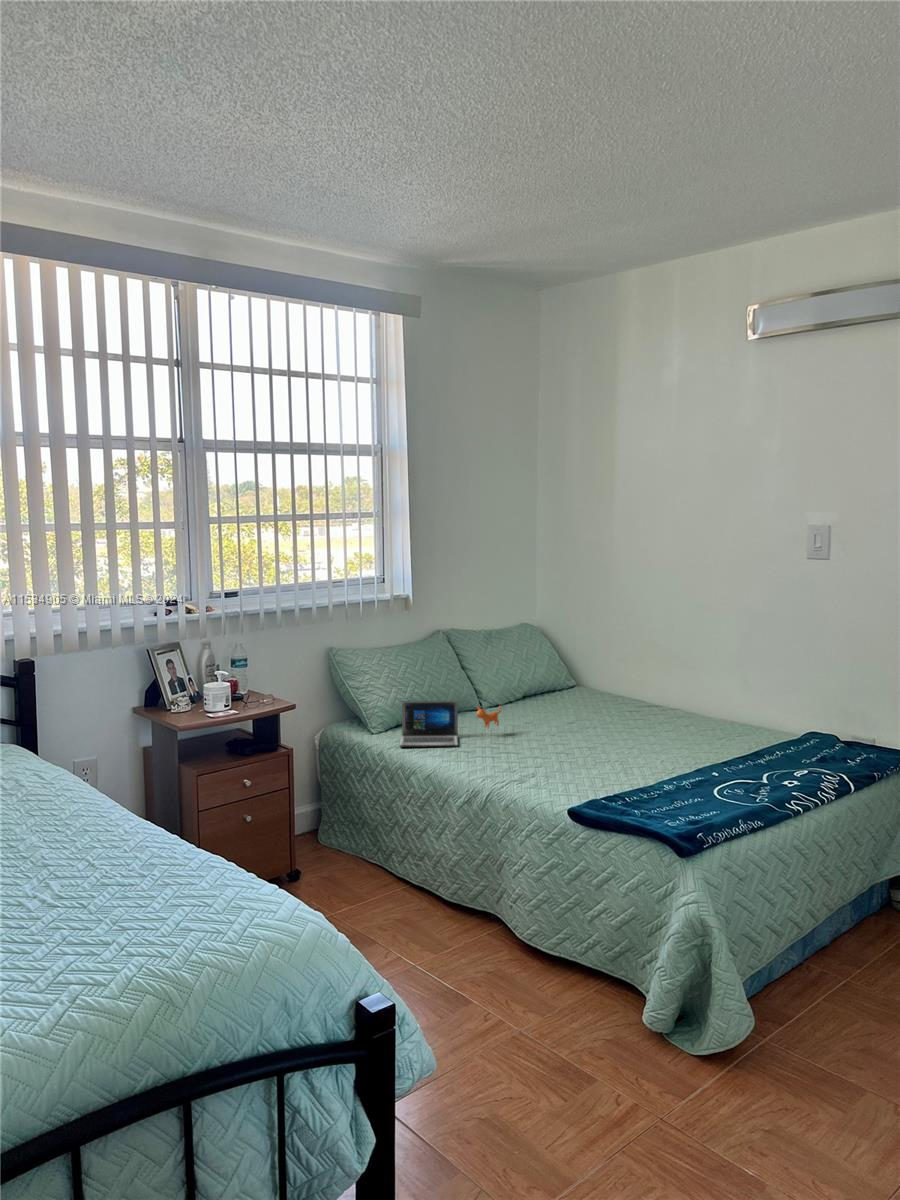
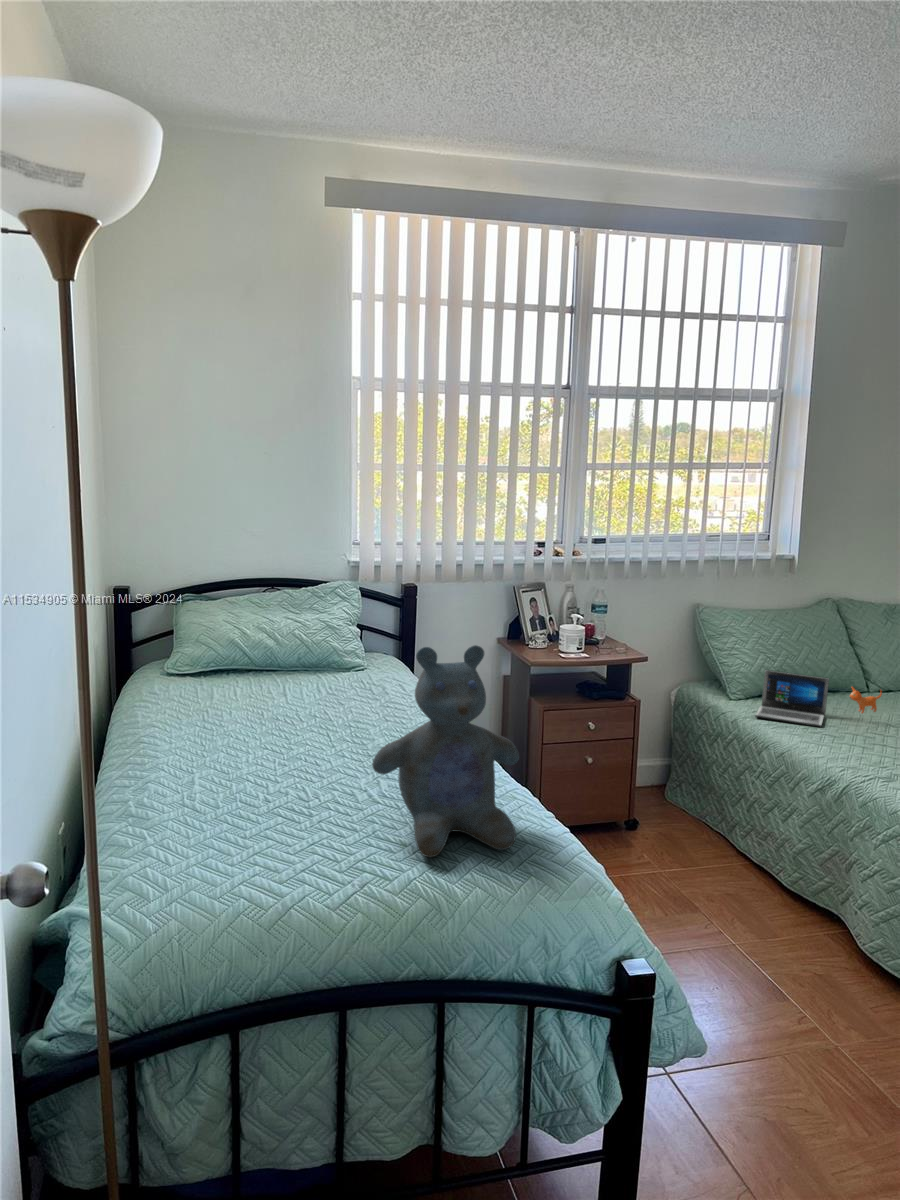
stuffed bear: none [56,711,232,949] -> present [372,645,519,857]

